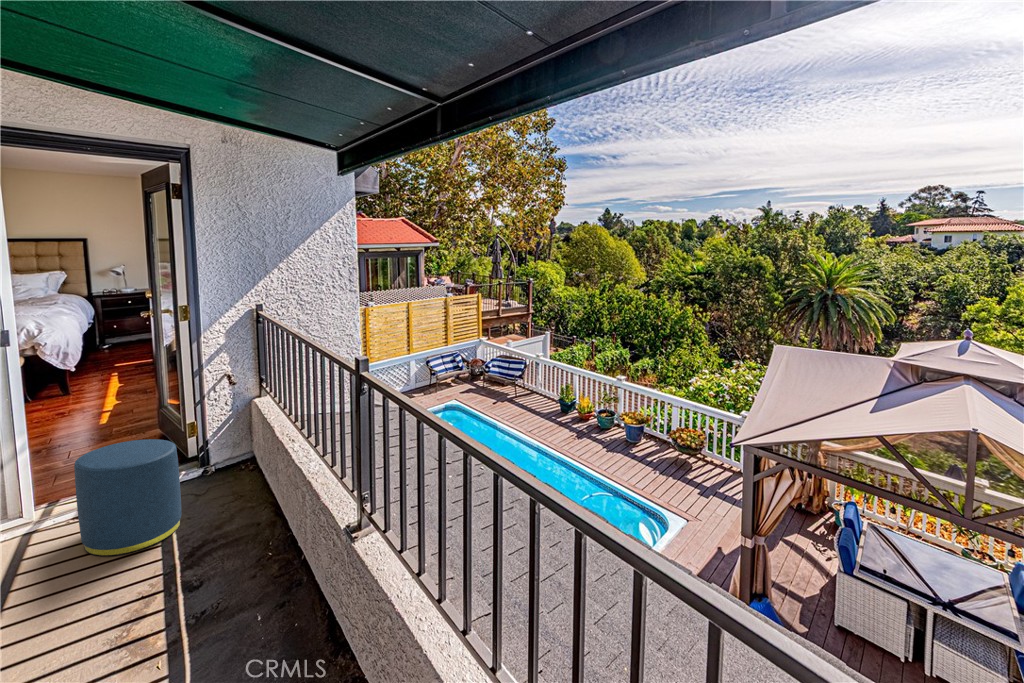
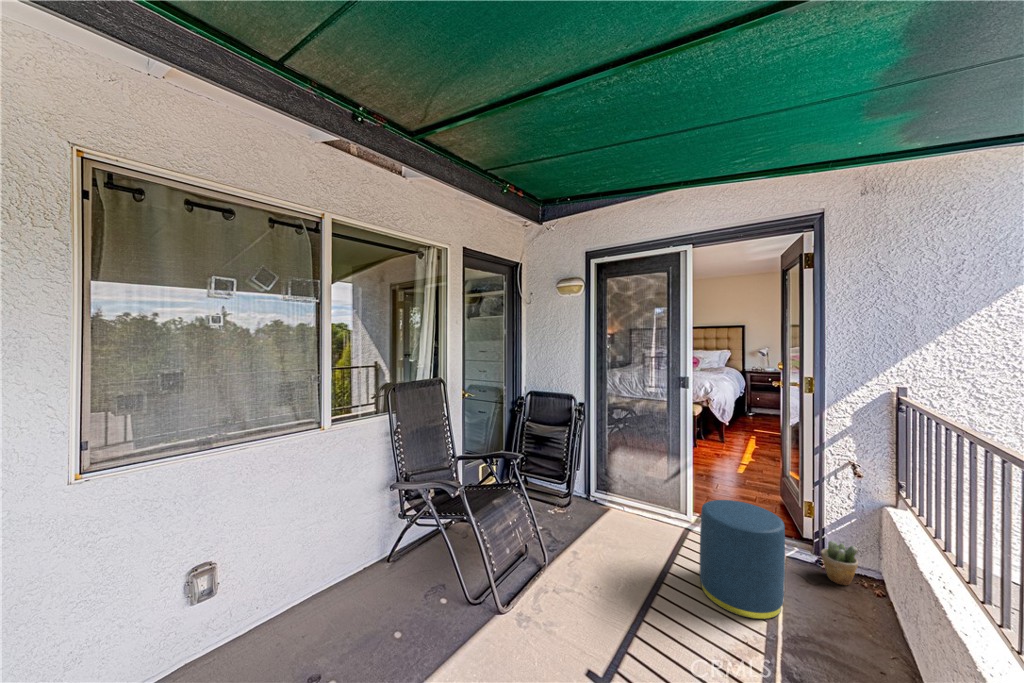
potted plant: none [209,442,238,478] -> present [822,541,858,585]

